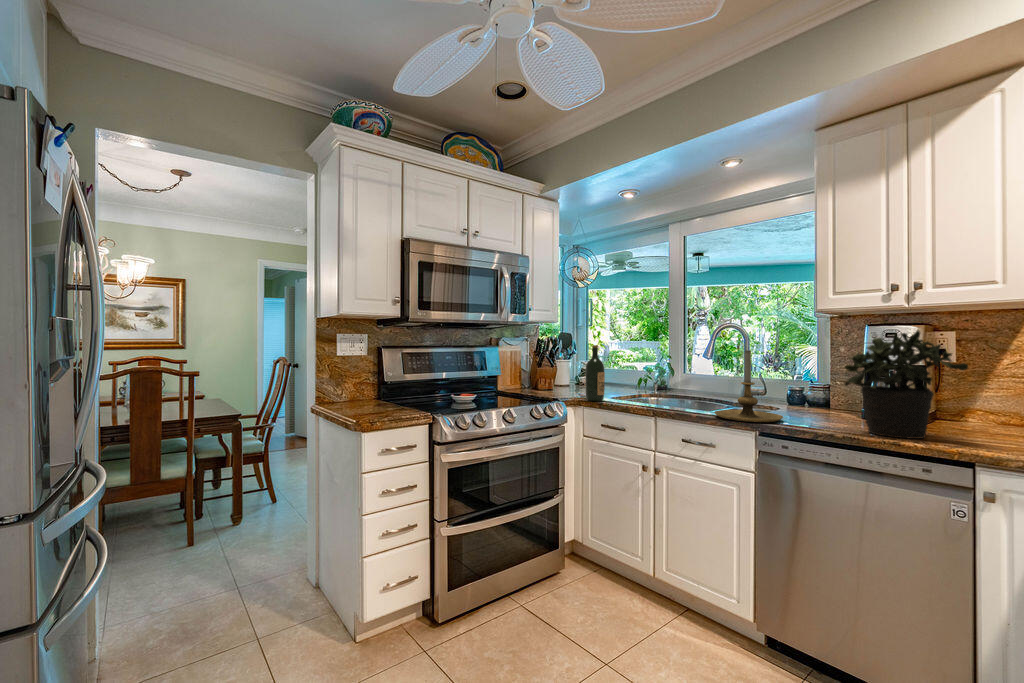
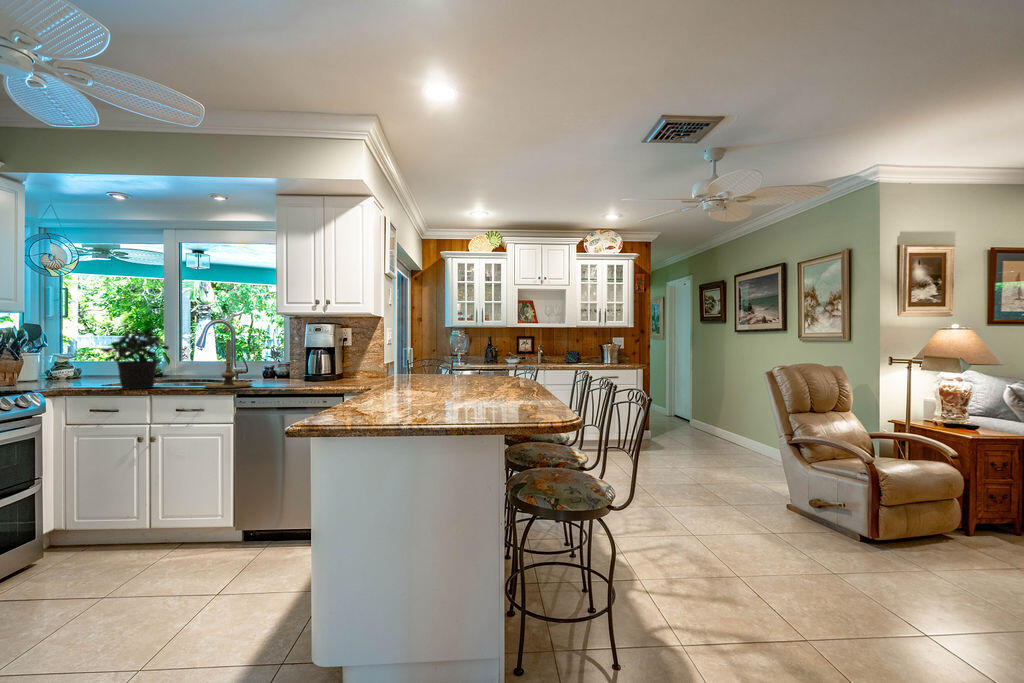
potted plant: present [844,330,968,439] -> present [101,328,169,389]
wine bottle: present [585,345,605,401] -> none [71,336,94,389]

